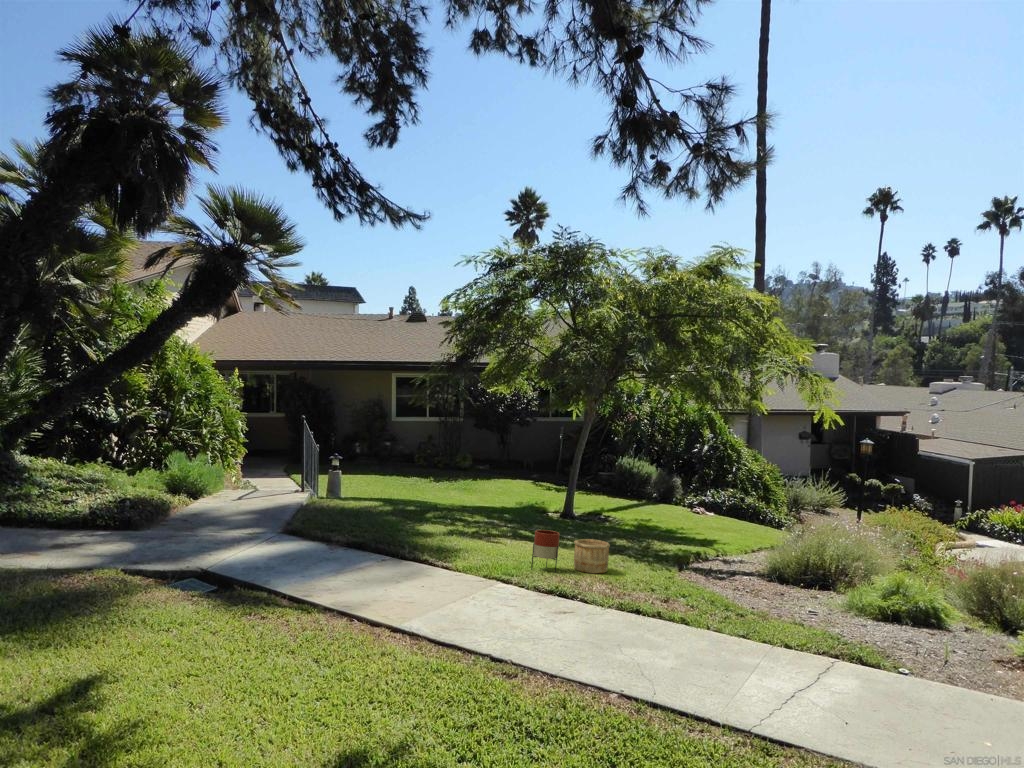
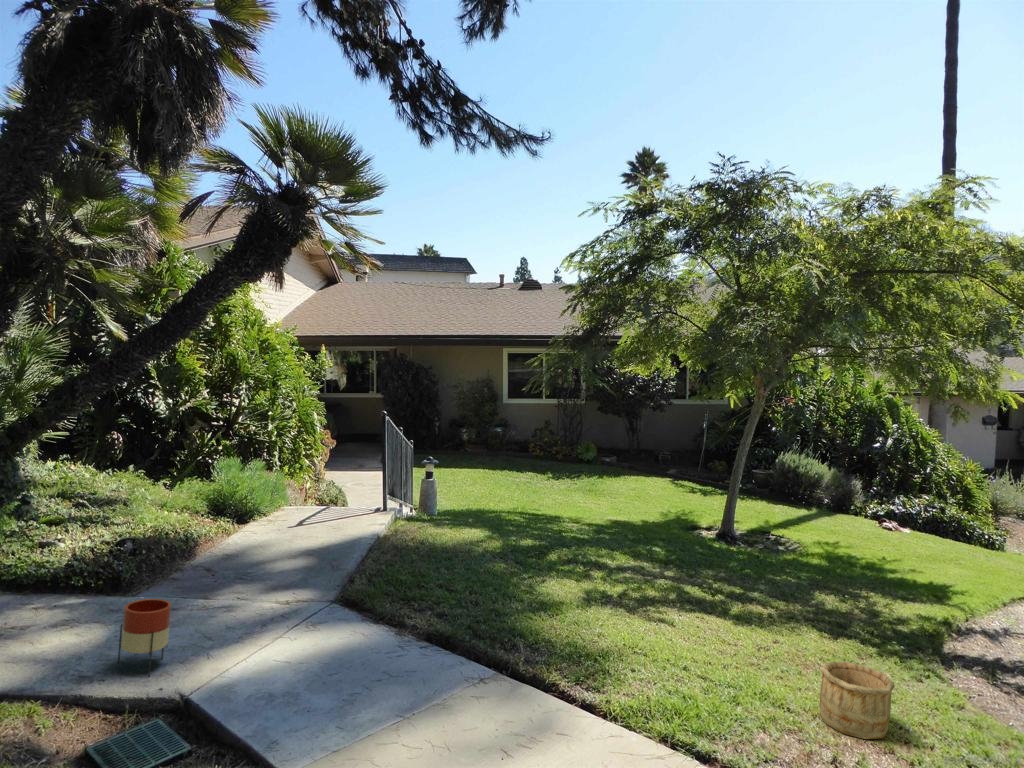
planter: present [531,530,560,572] -> present [117,599,171,677]

